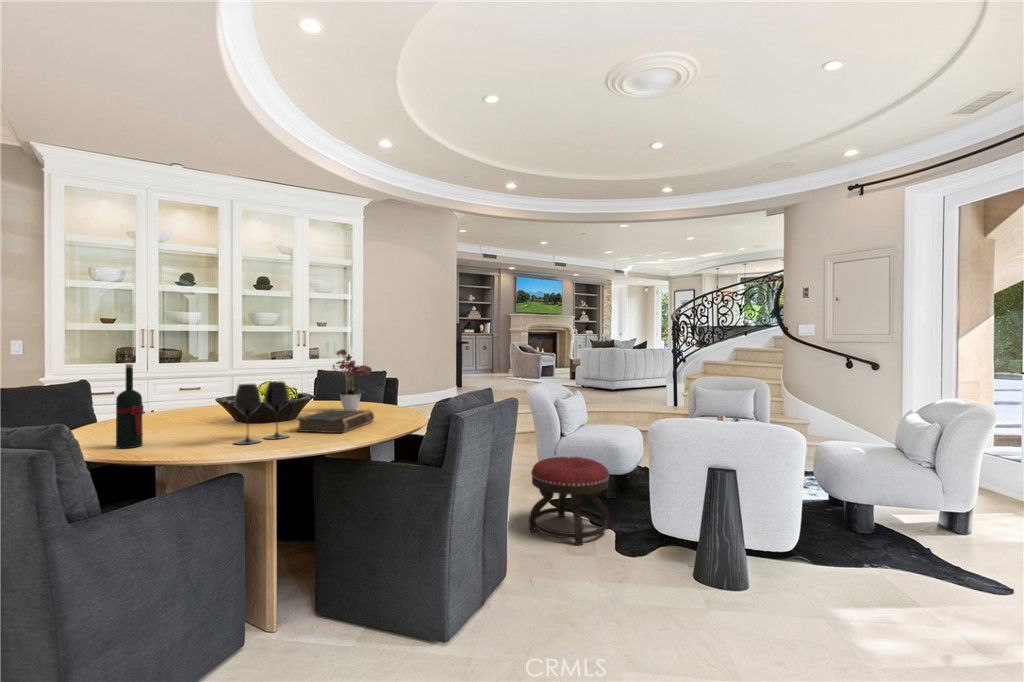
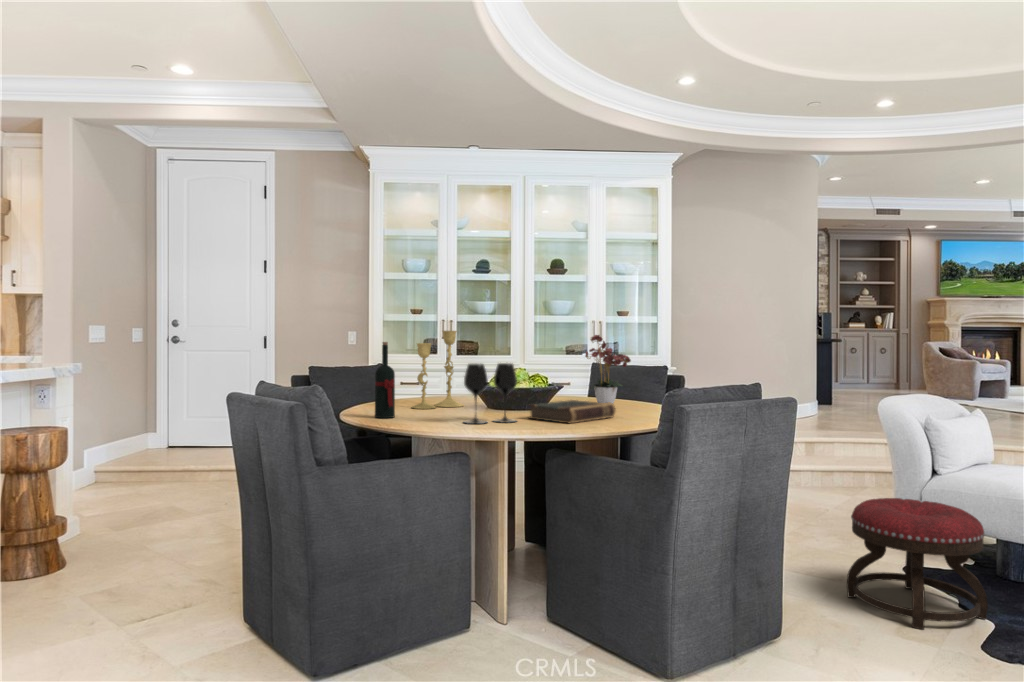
candlestick: none [149,348,210,430] -> present [411,331,464,409]

